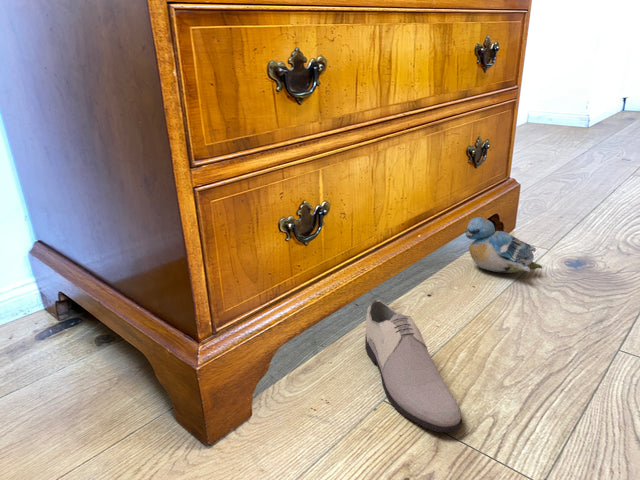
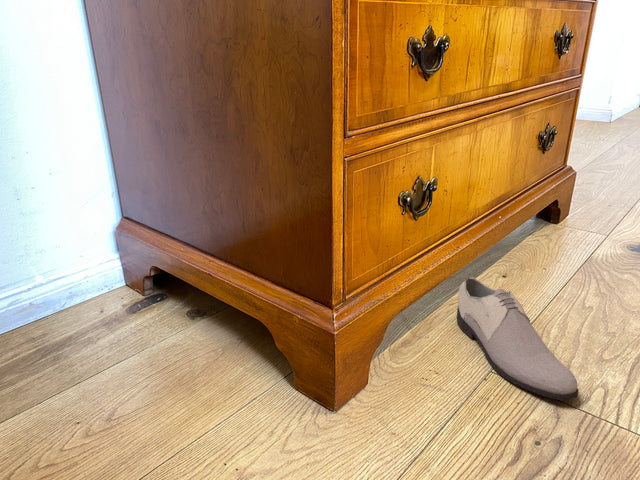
plush toy: present [464,217,542,273] -> none [532,202,611,256]

